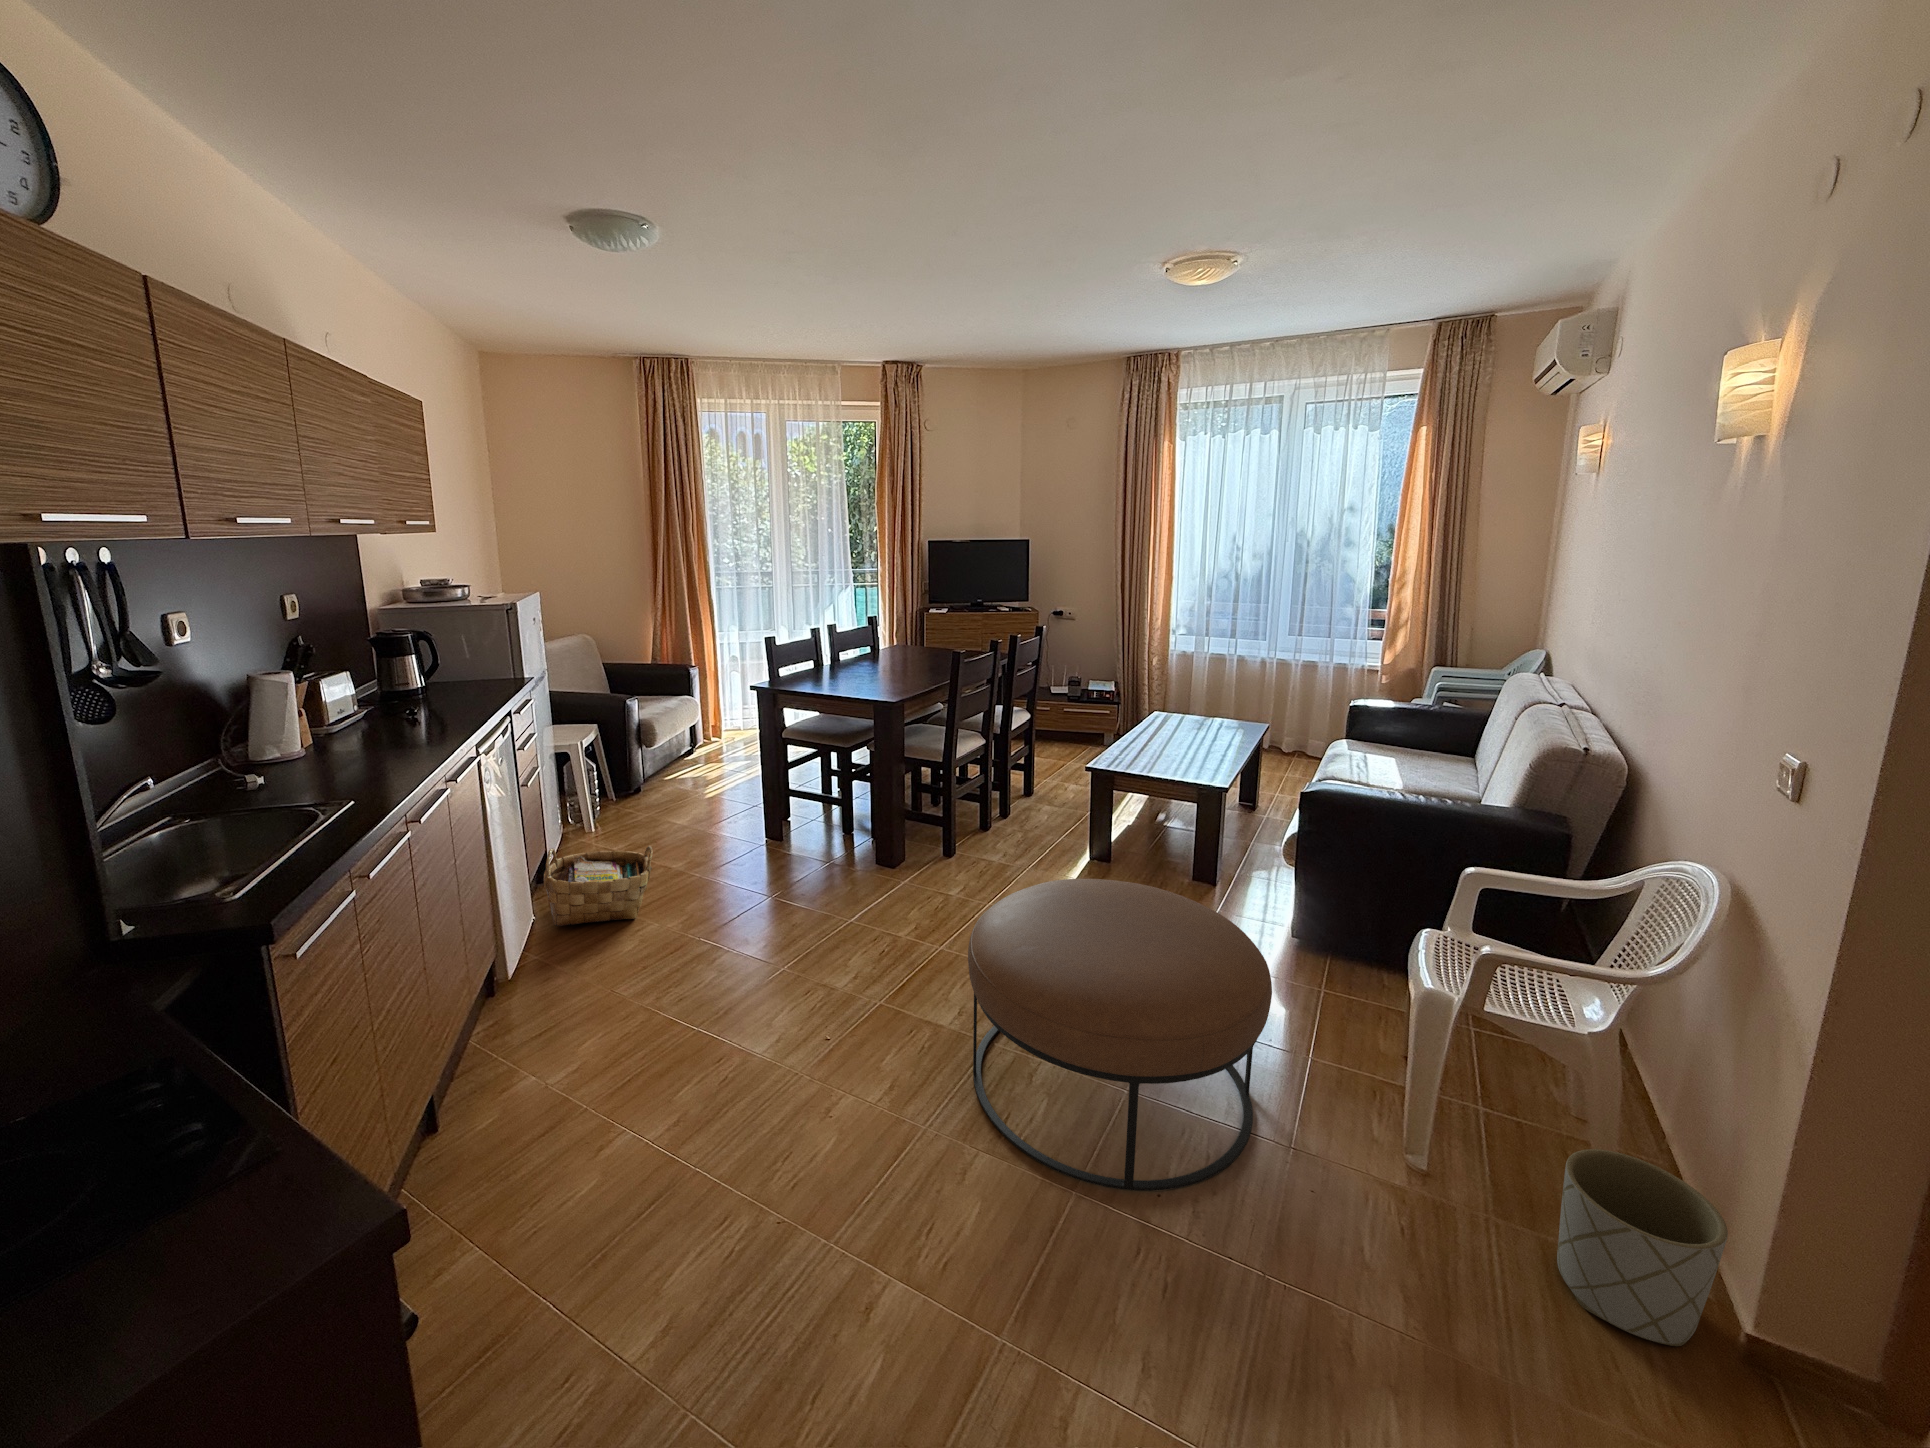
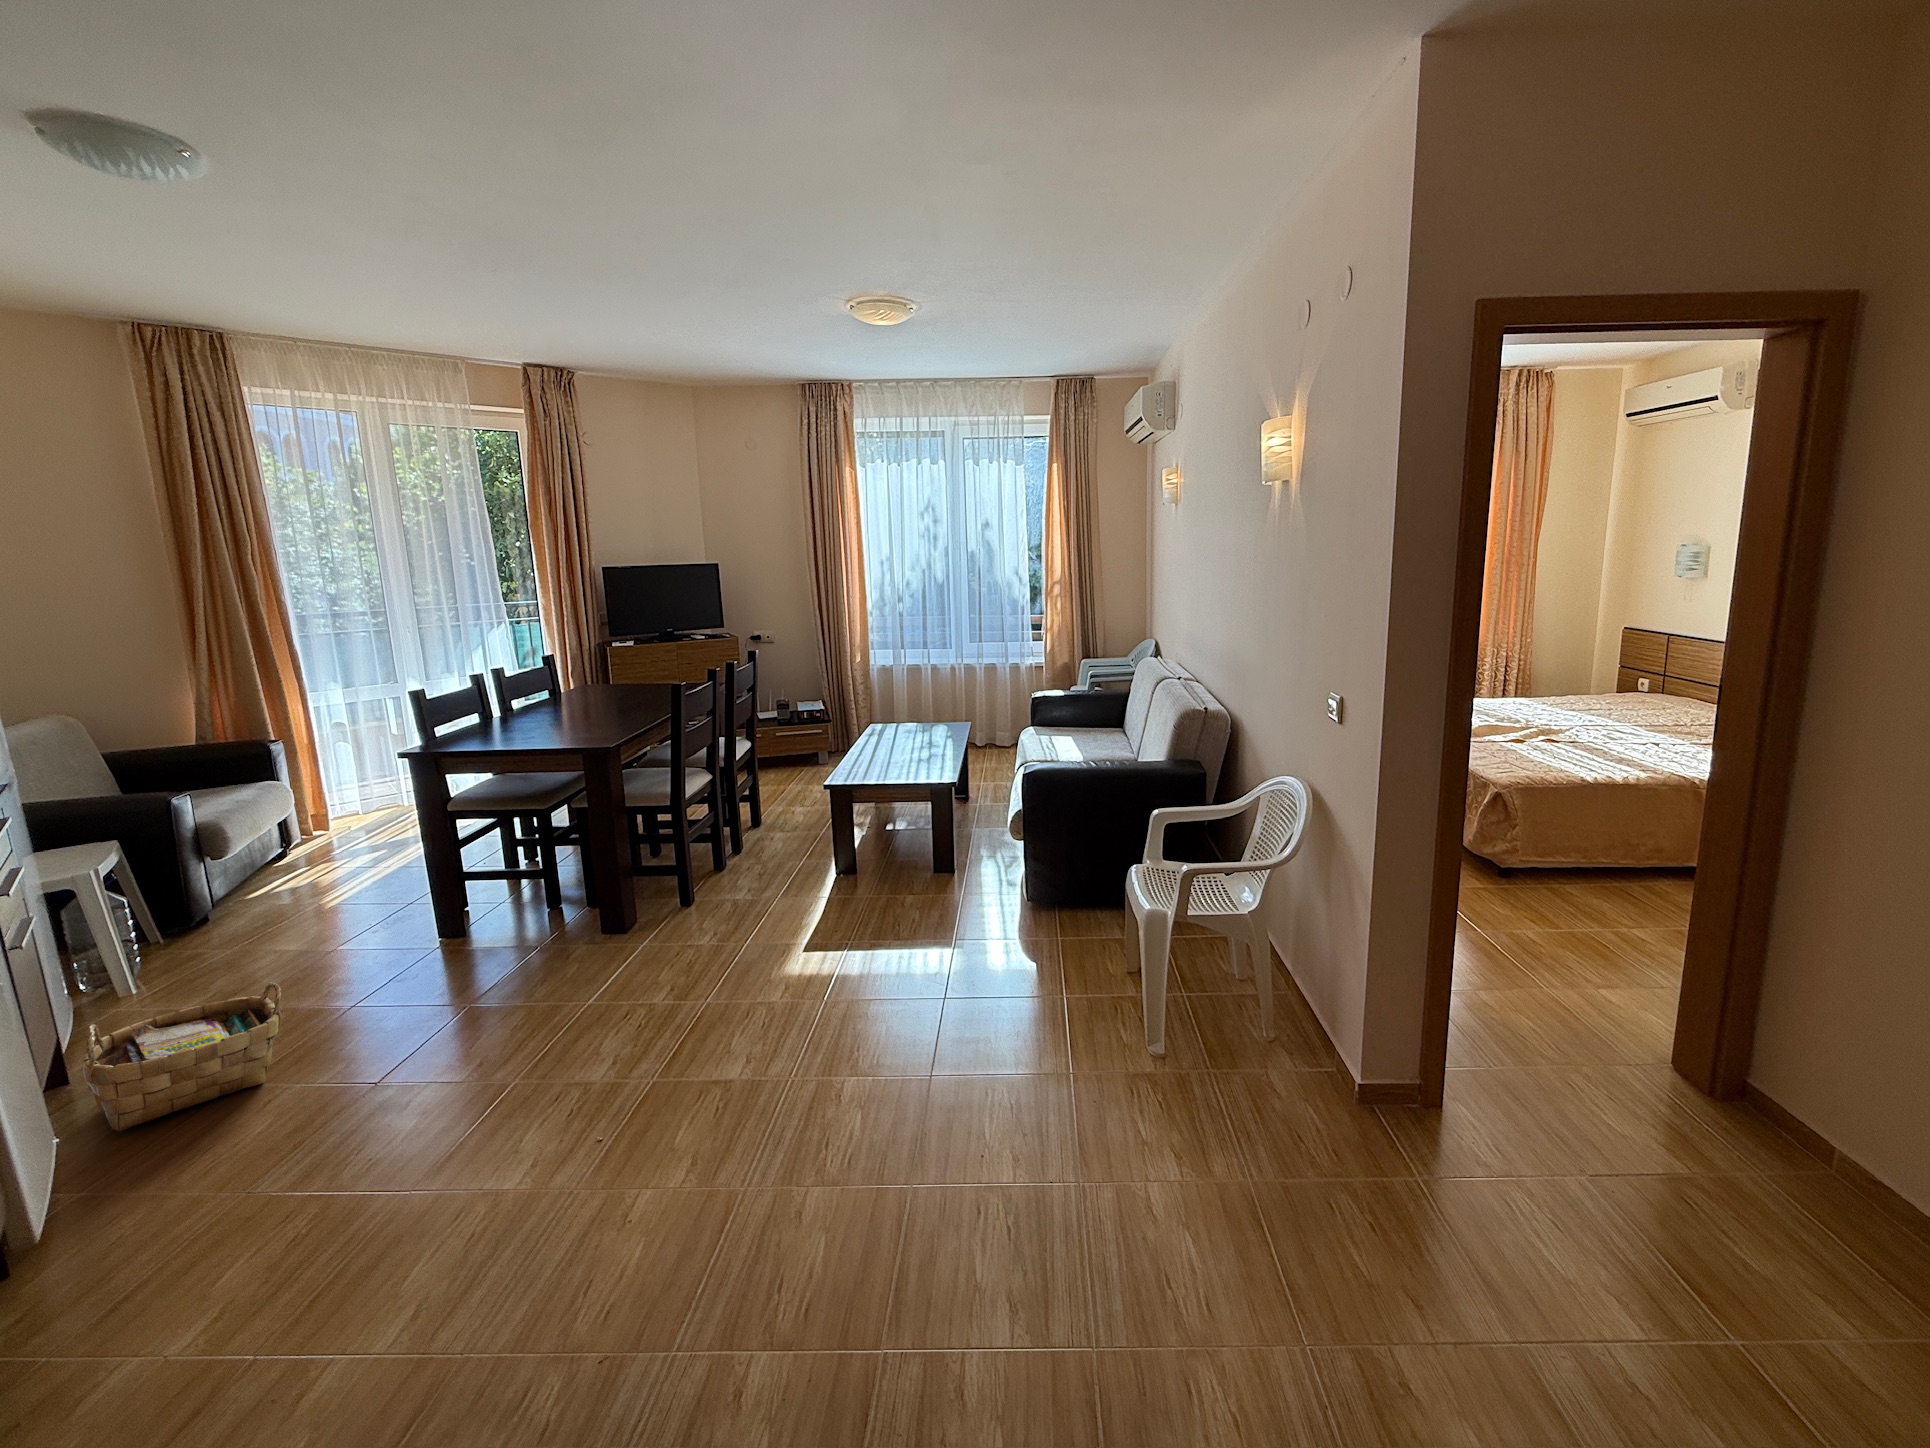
ottoman: present [968,879,1272,1191] -> none [756,879,1027,1155]
planter: present [1557,1149,1728,1346] -> none [1226,981,1310,1097]

